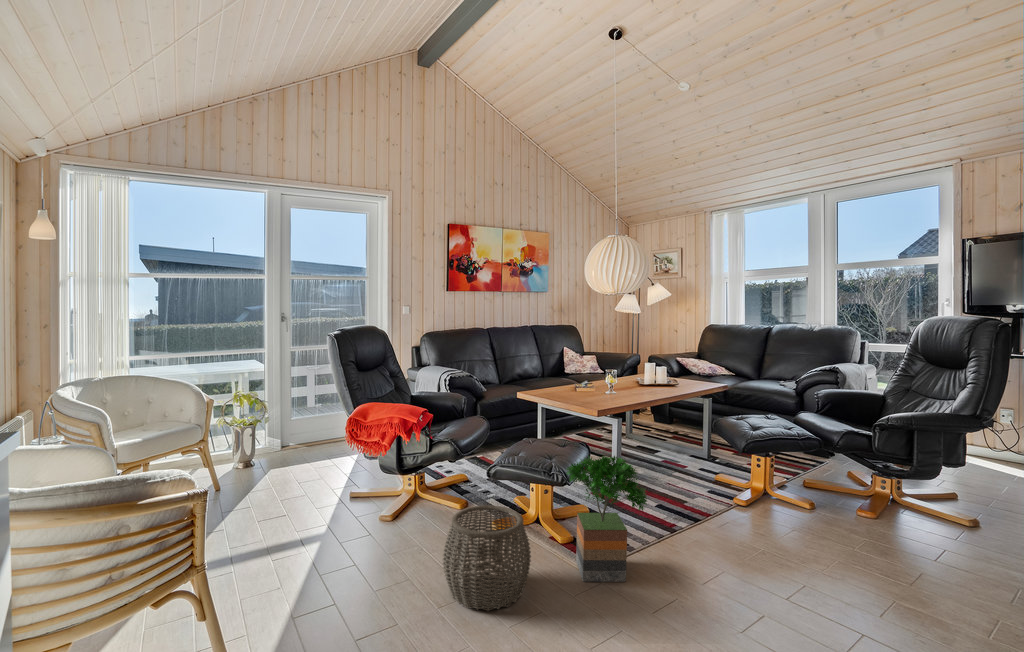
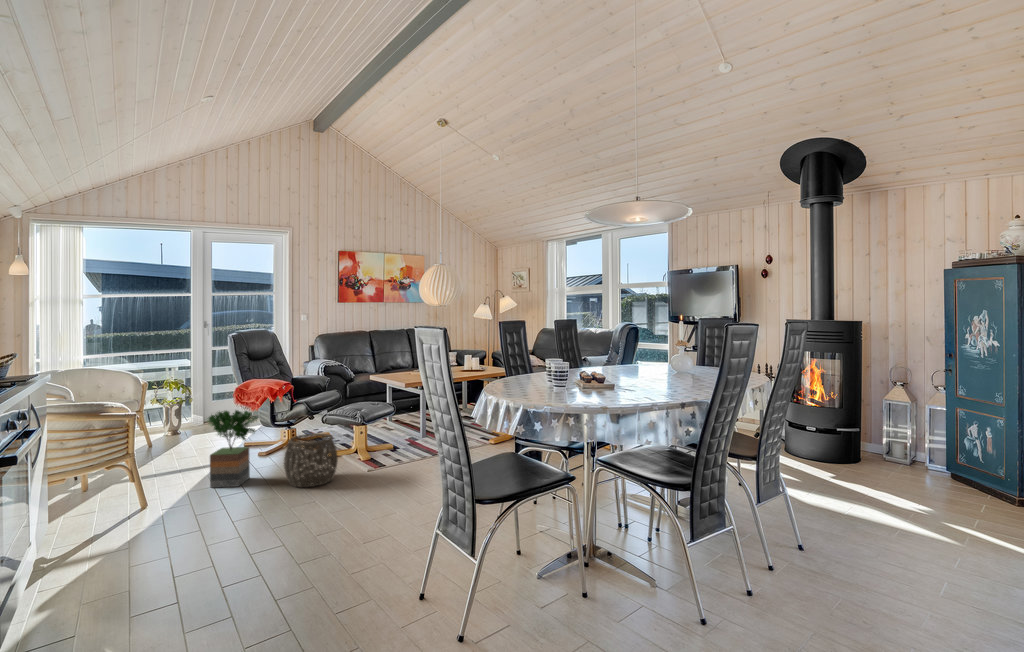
potted tree: present [567,456,647,582] -> present [208,410,257,488]

